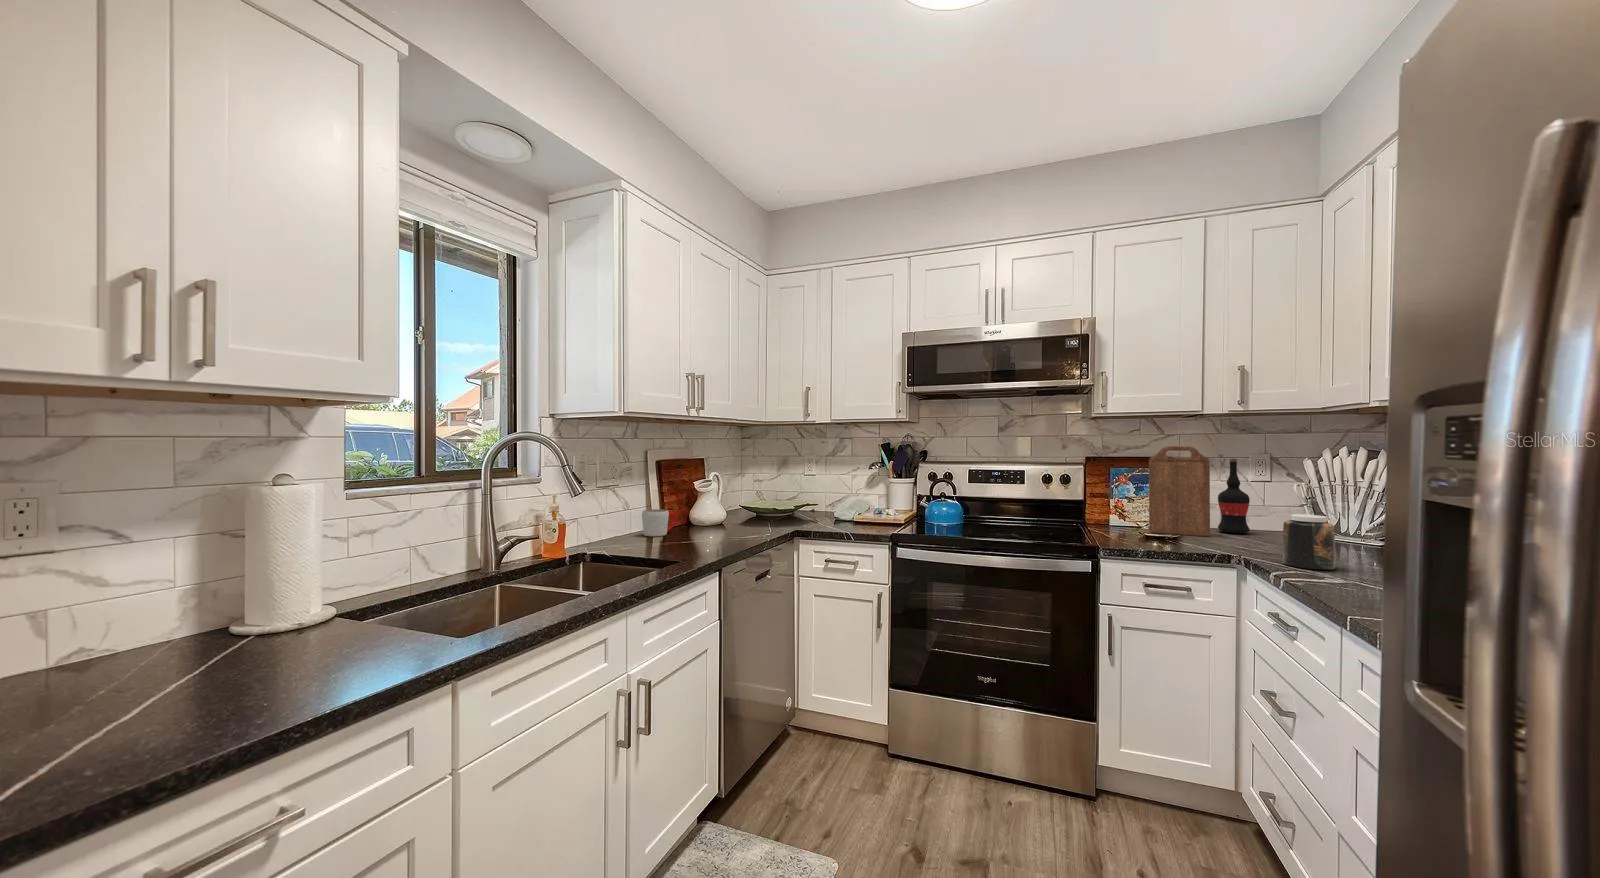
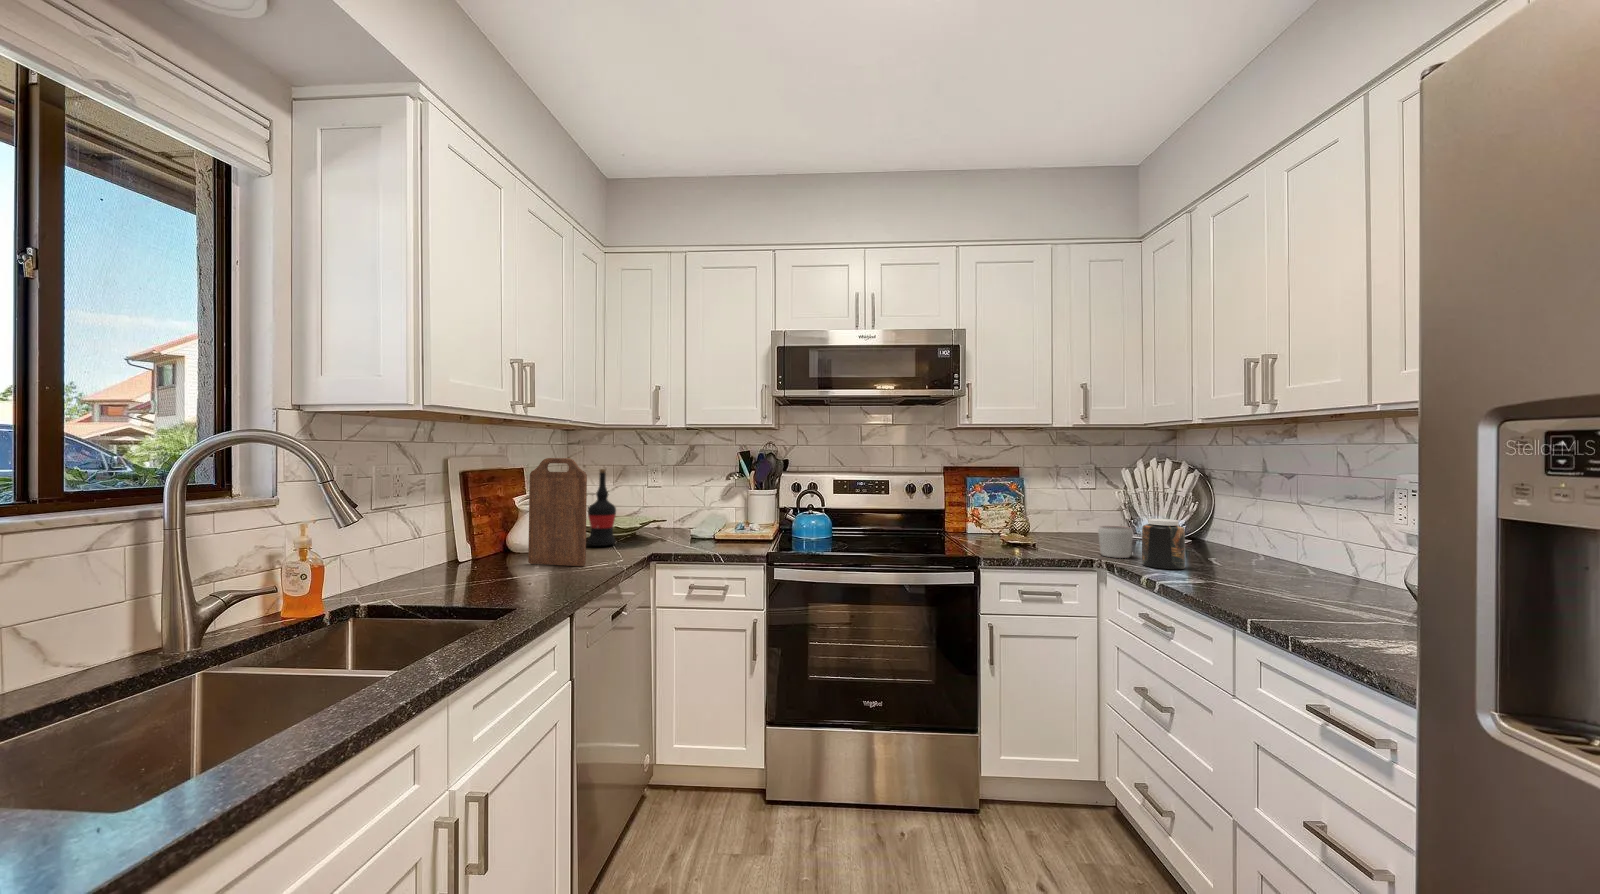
cutting board: present [1149,446,1210,536] -> present [528,458,587,566]
wine bottle: present [1218,458,1250,533] -> present [588,469,616,546]
mug: present [642,509,676,536] -> present [1098,526,1133,558]

